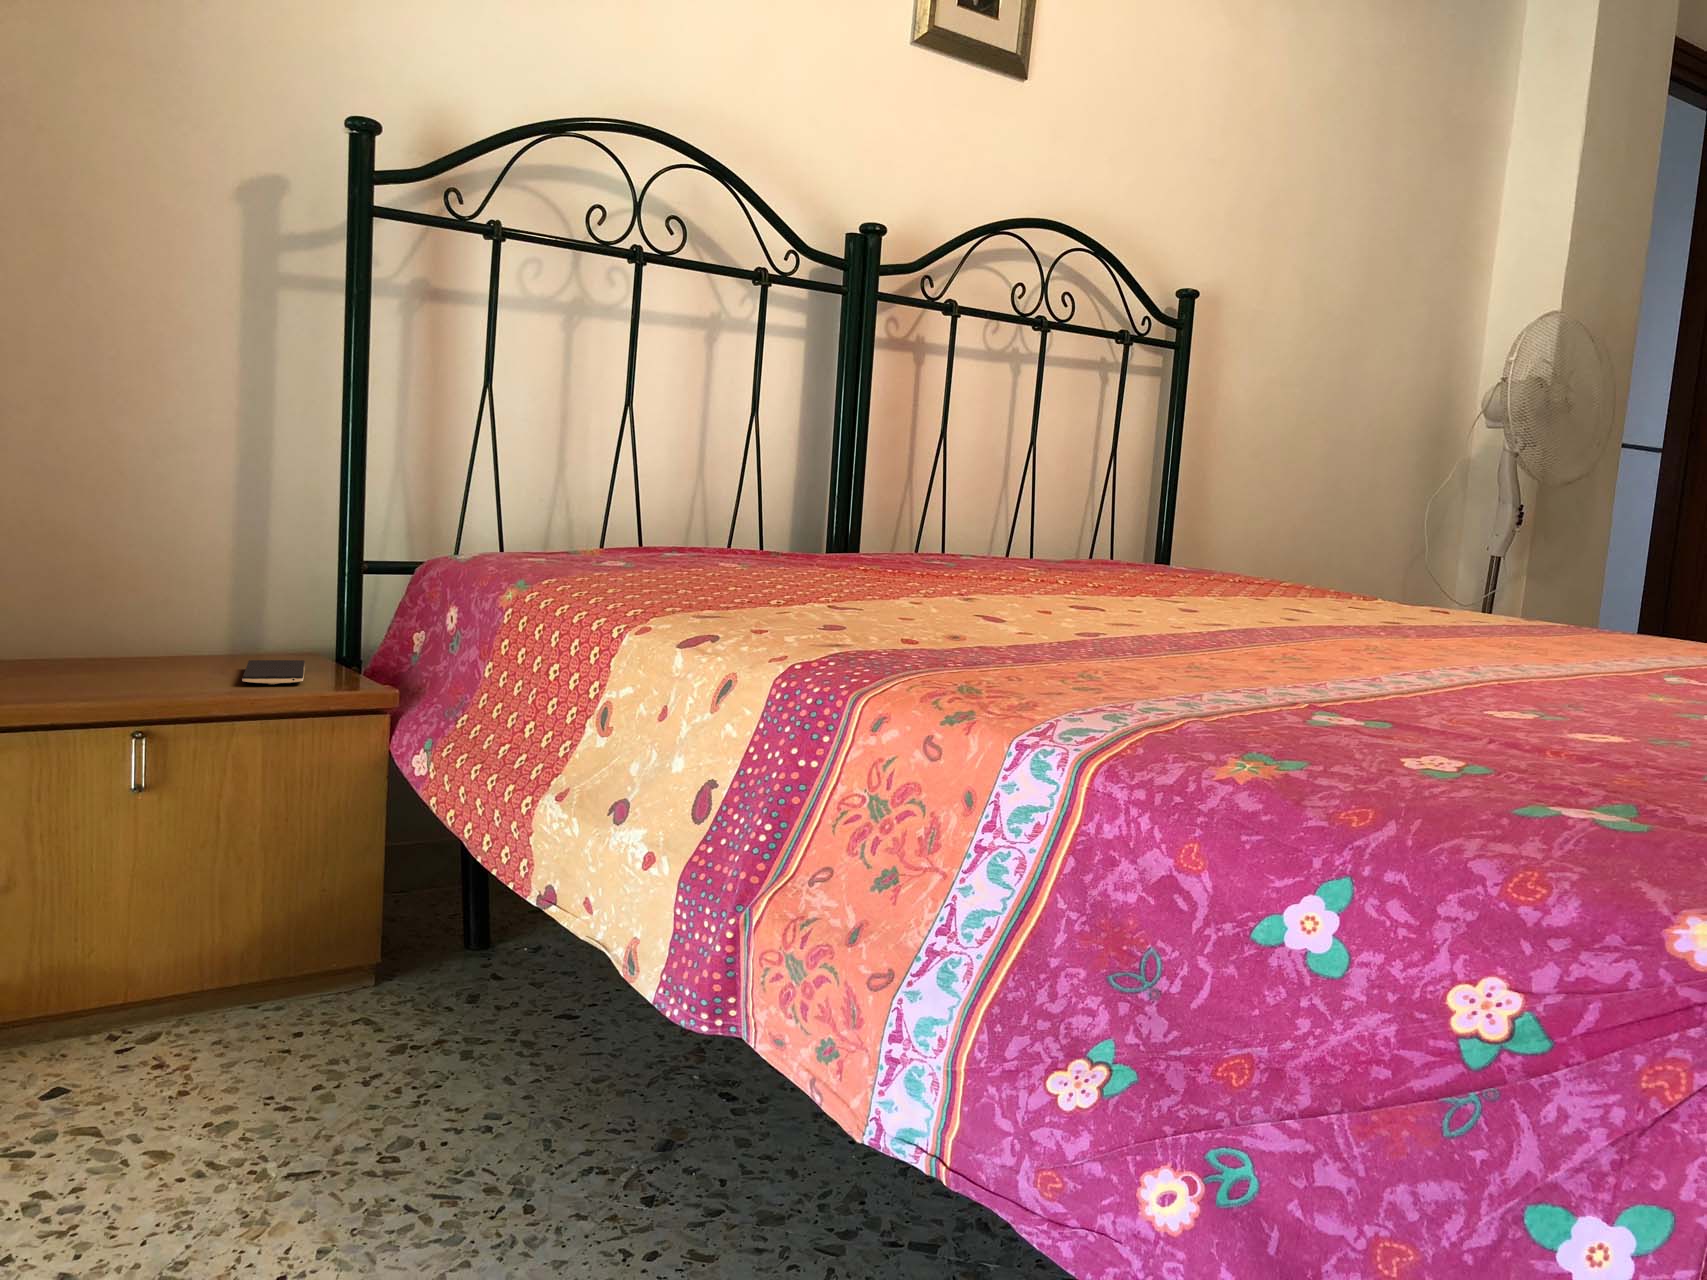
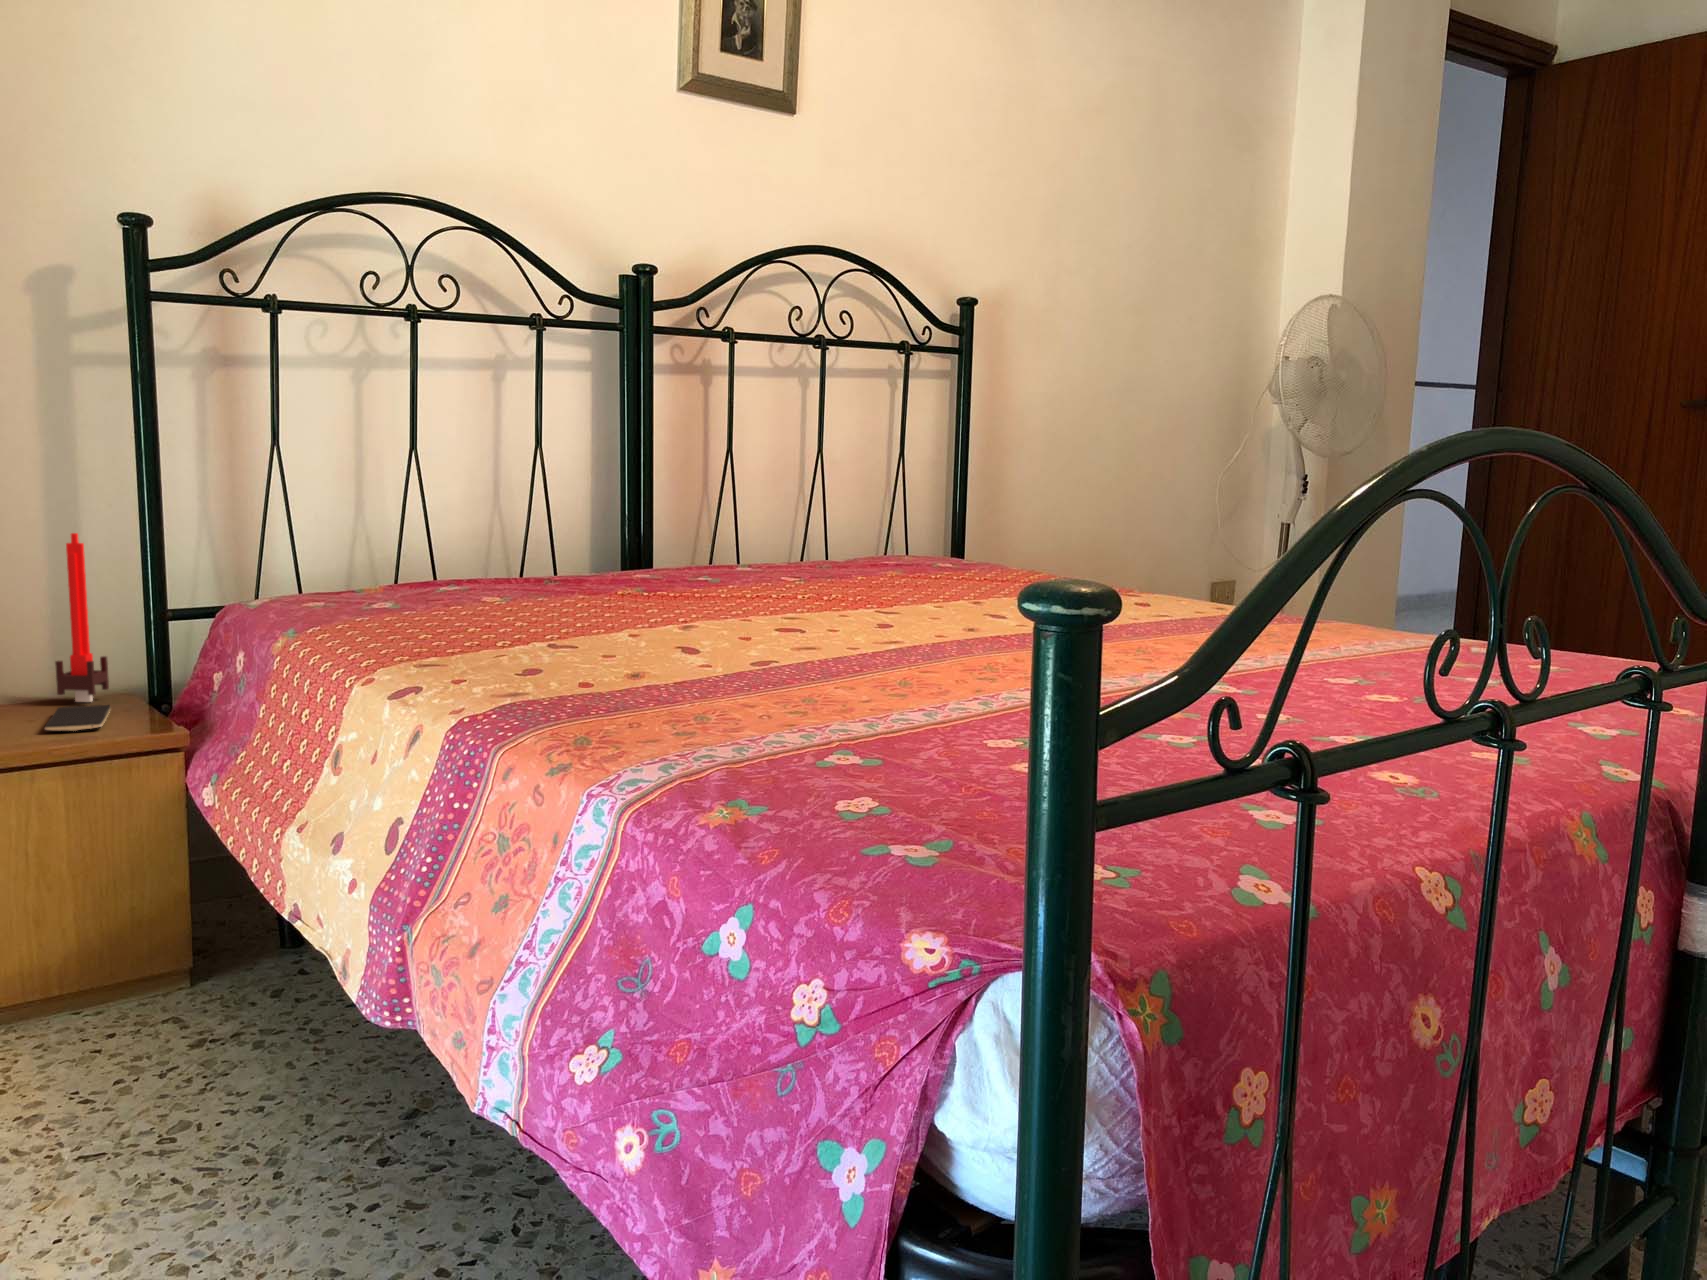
candle: none [244,466,298,658] -> present [55,533,109,702]

